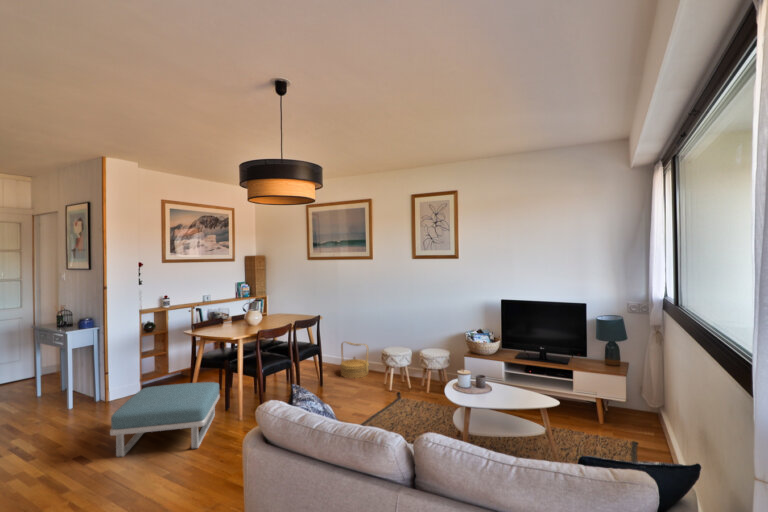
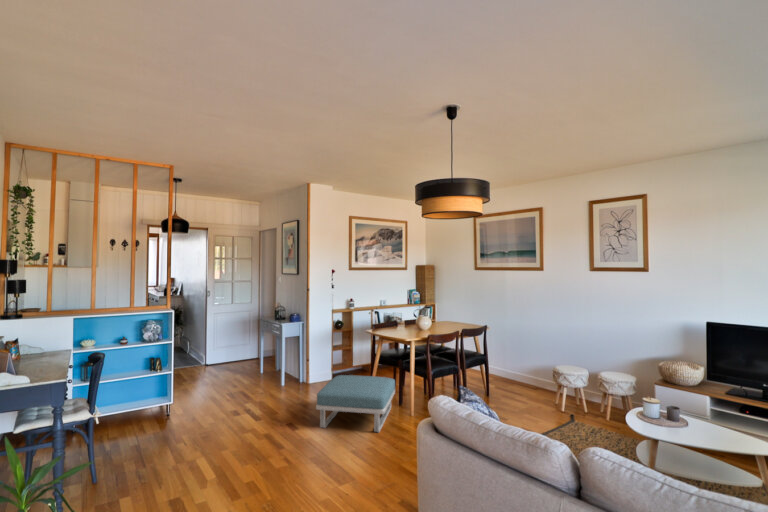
woven basket: present [340,342,369,378] -> none [507,354,539,394]

